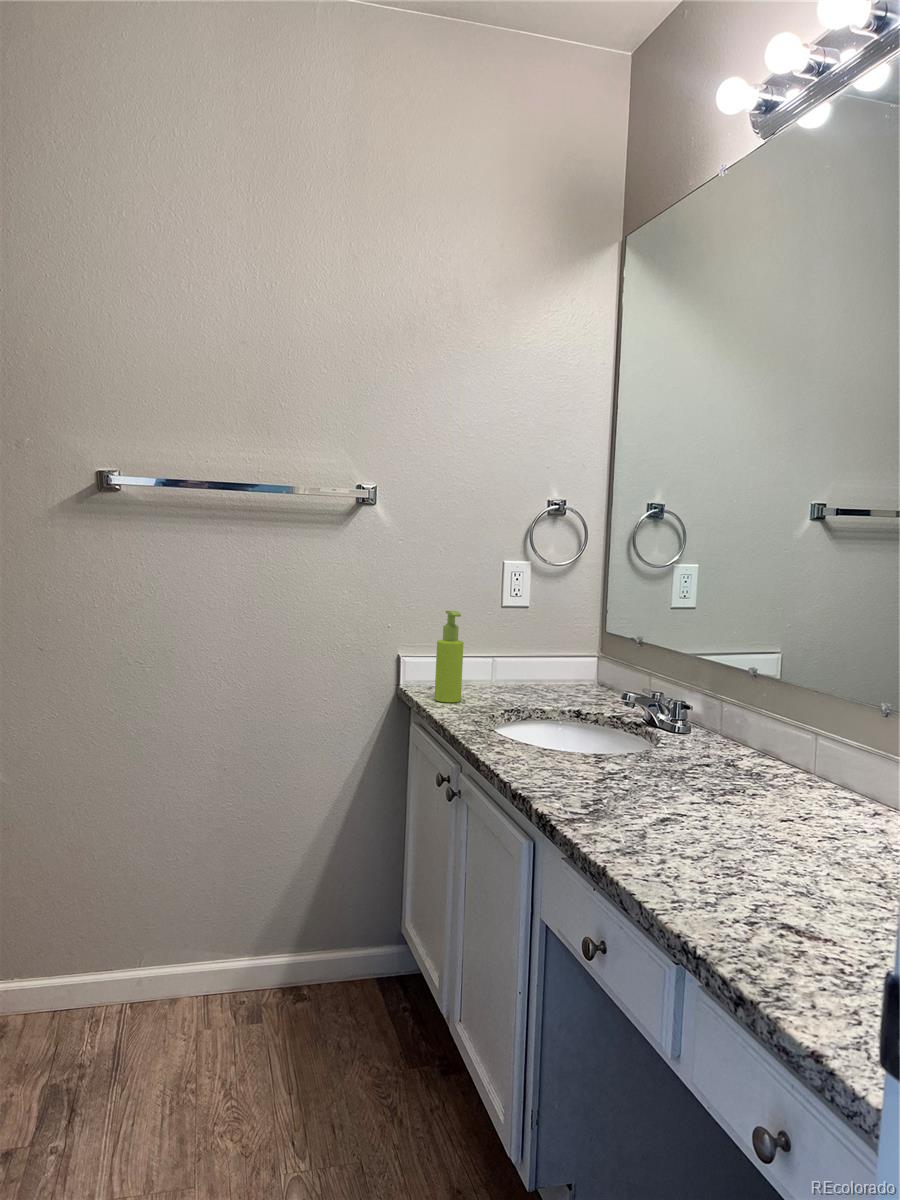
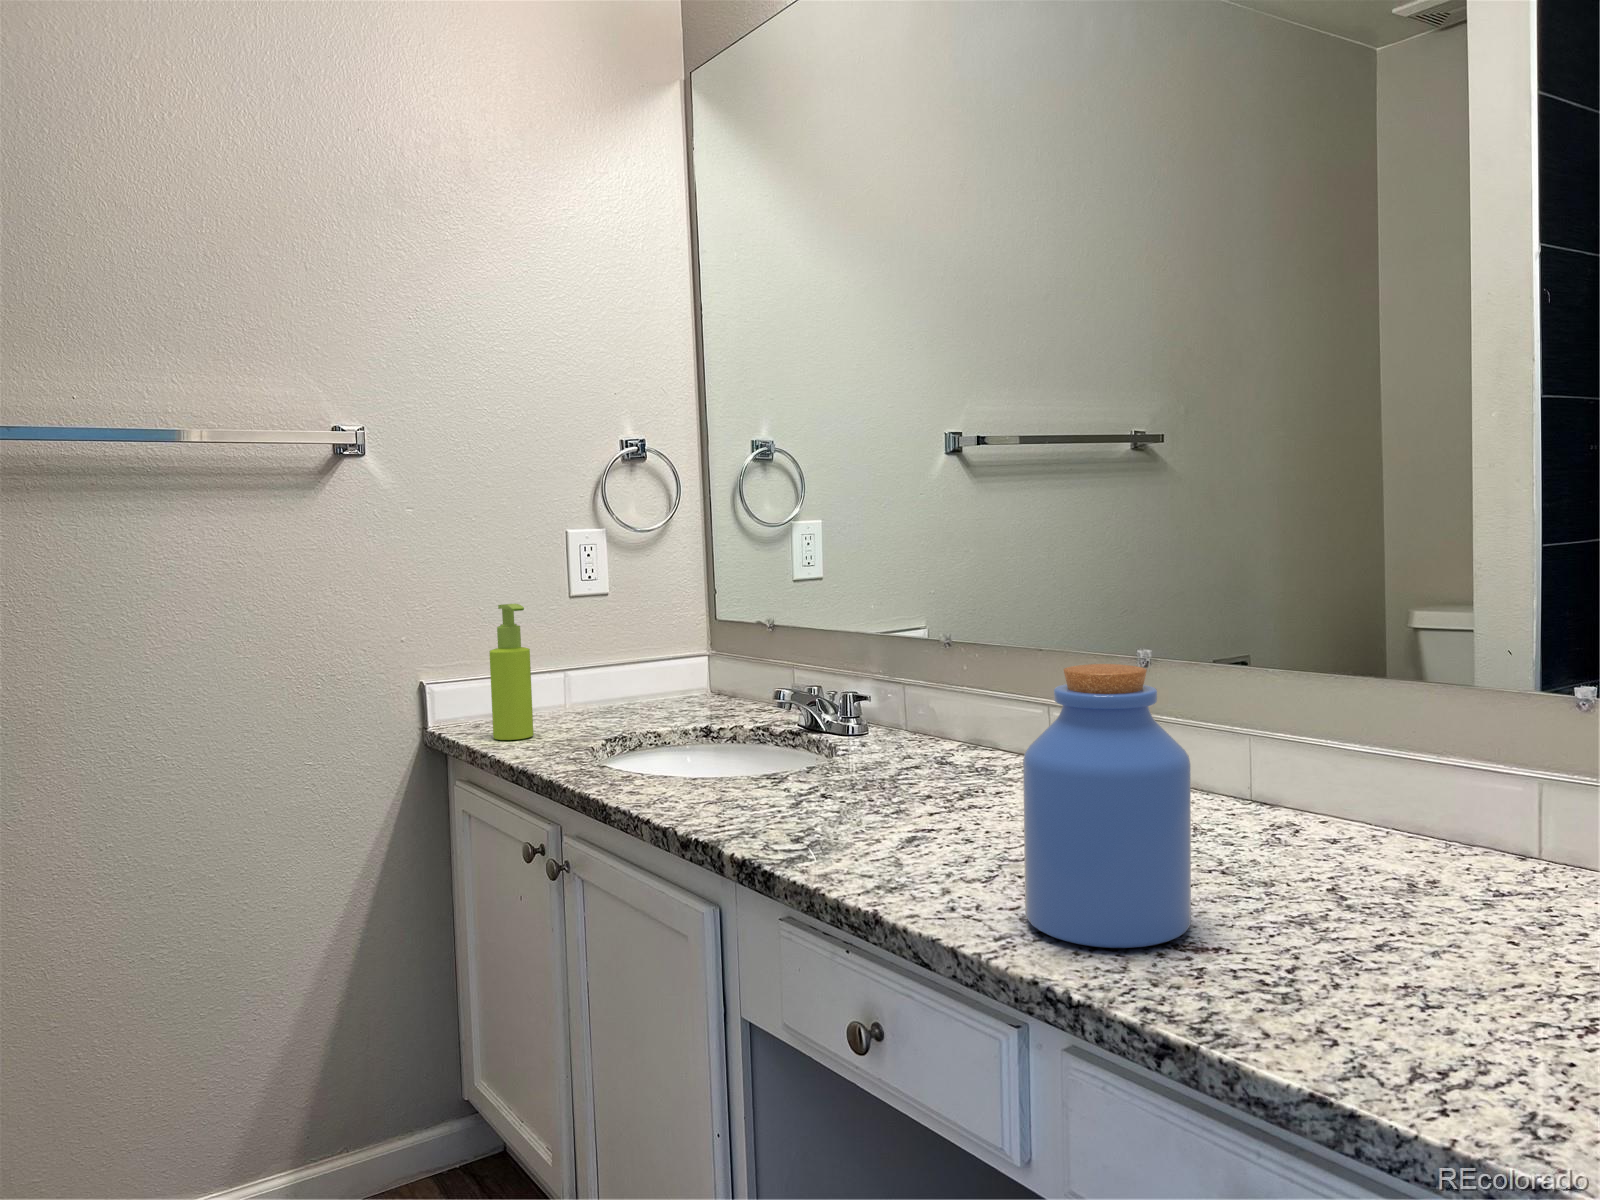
jar: none [700,721,830,928] -> present [1023,664,1191,948]

